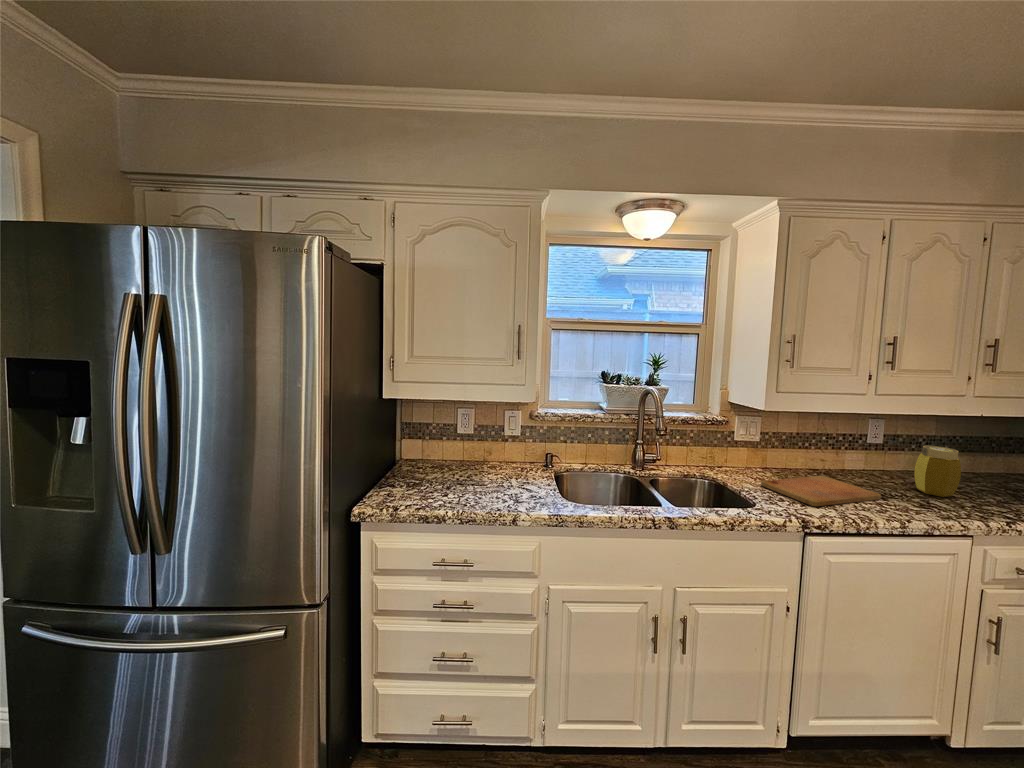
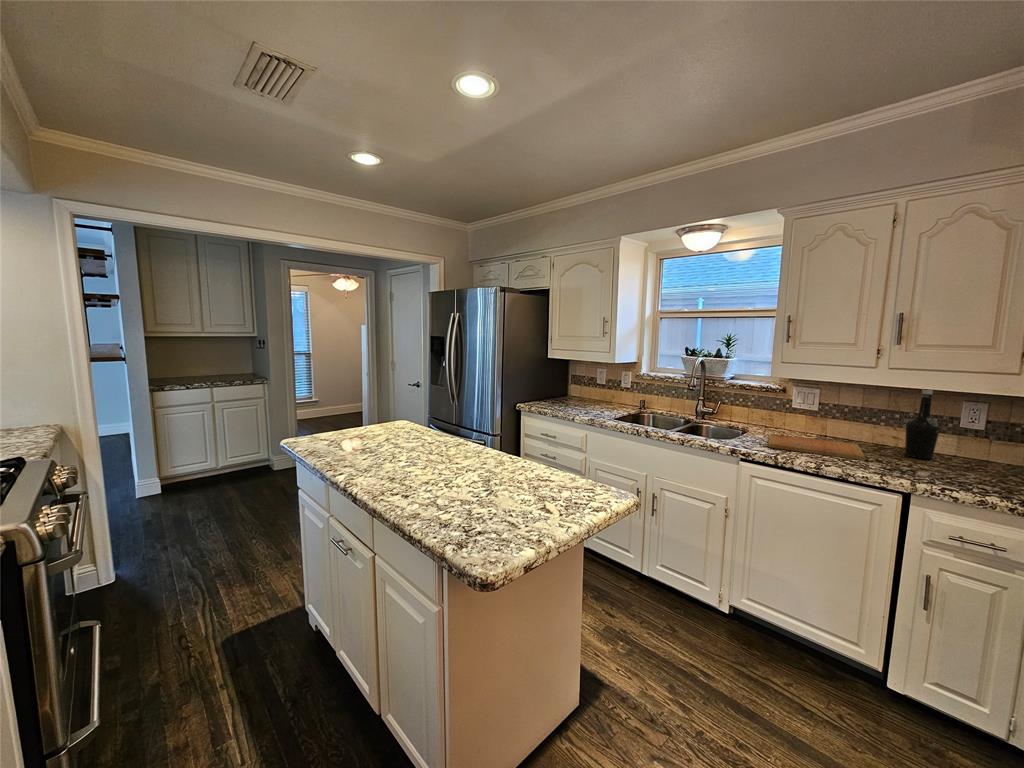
bottle: none [857,411,889,482] -> present [905,389,939,459]
jar: present [915,446,961,497] -> none [939,423,989,477]

